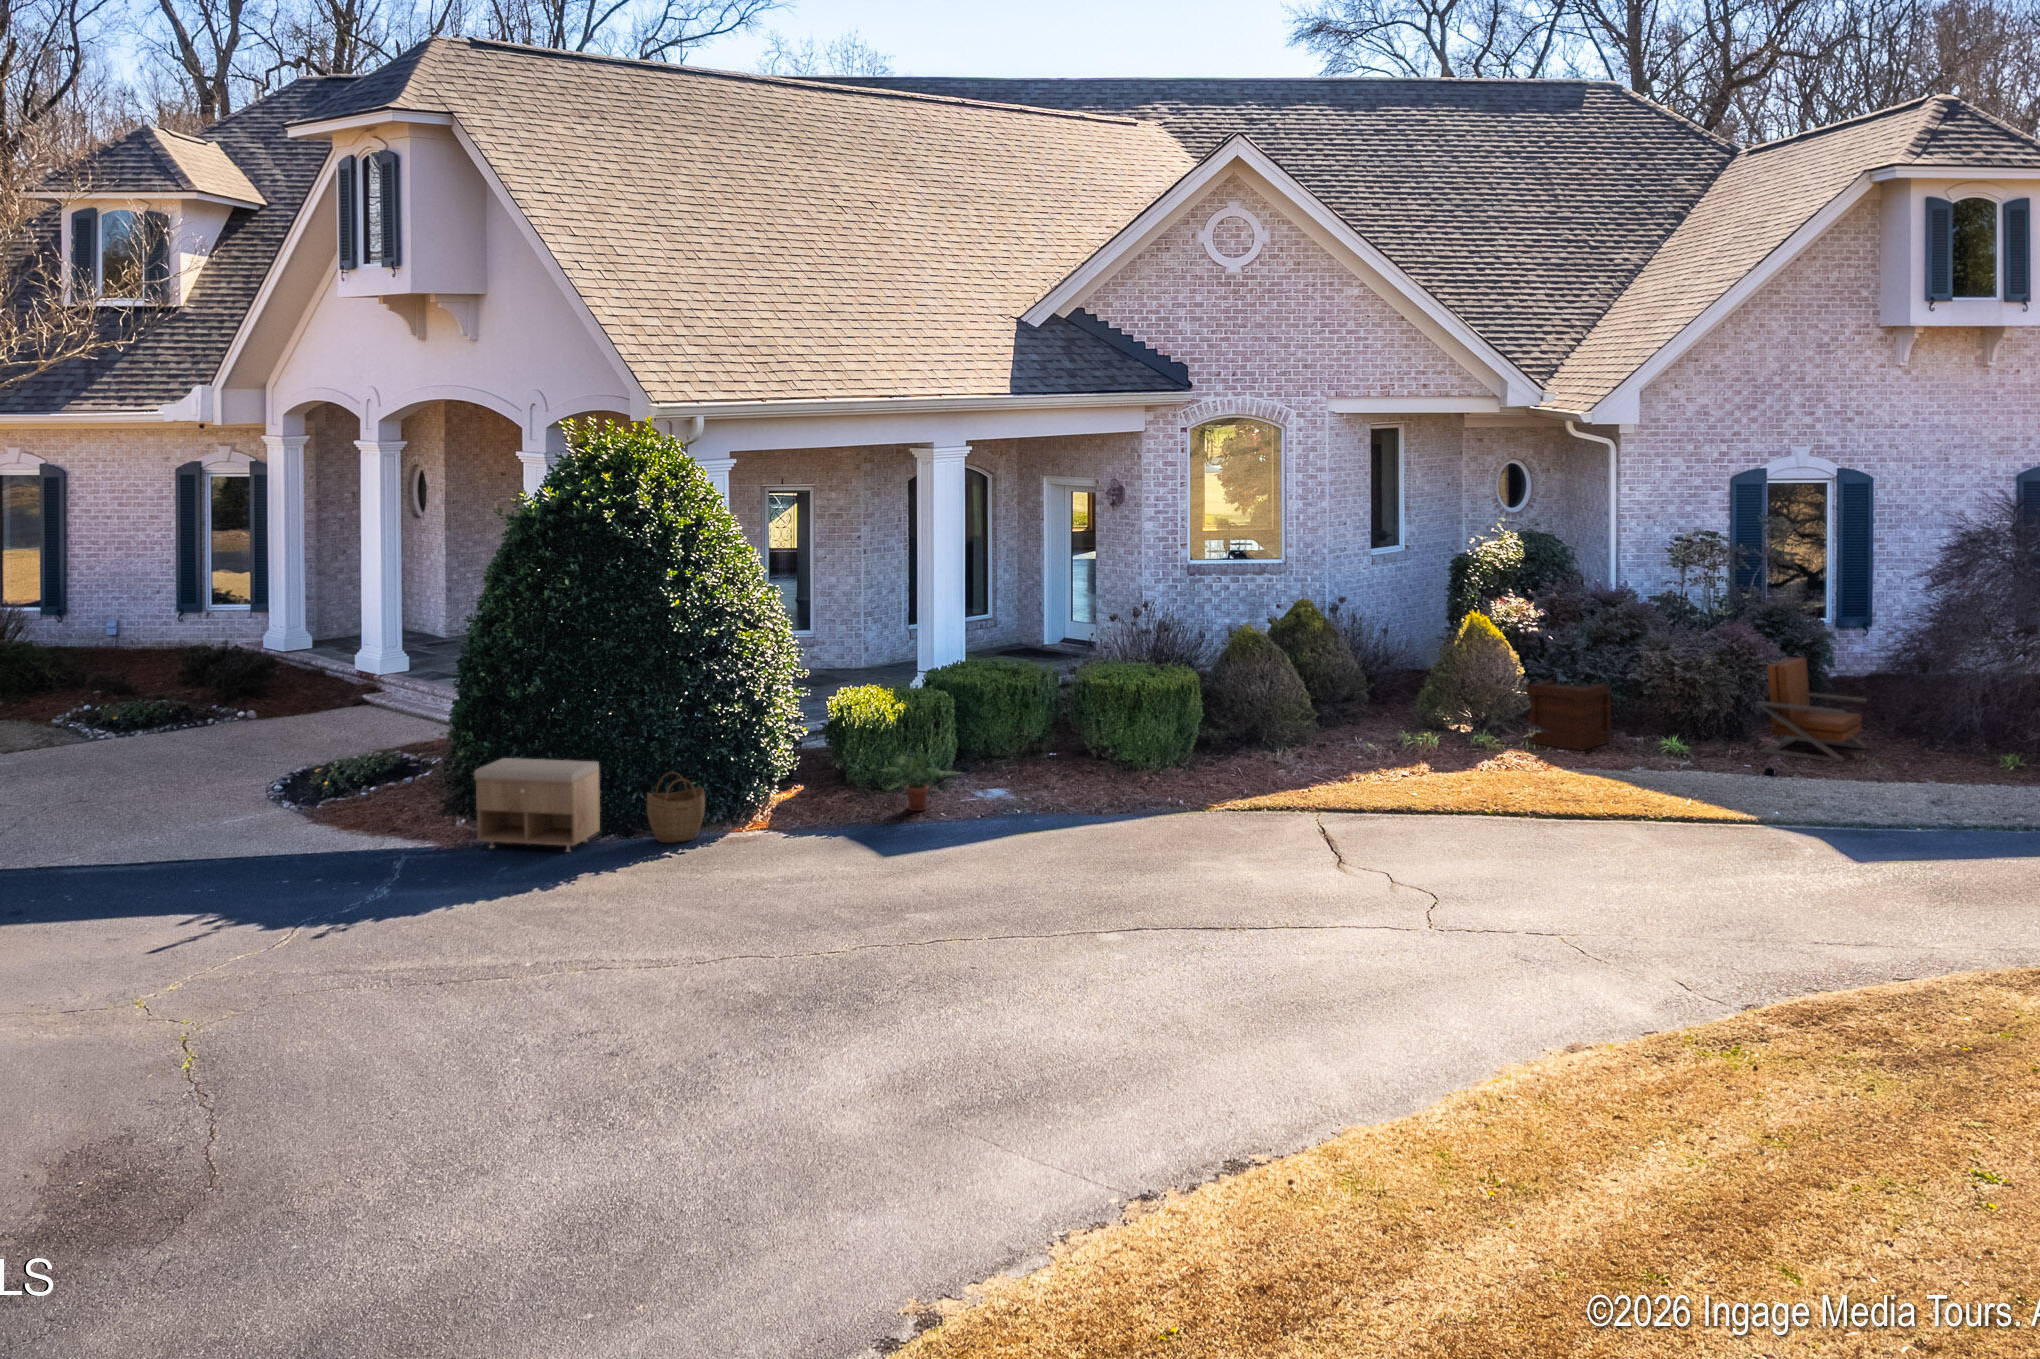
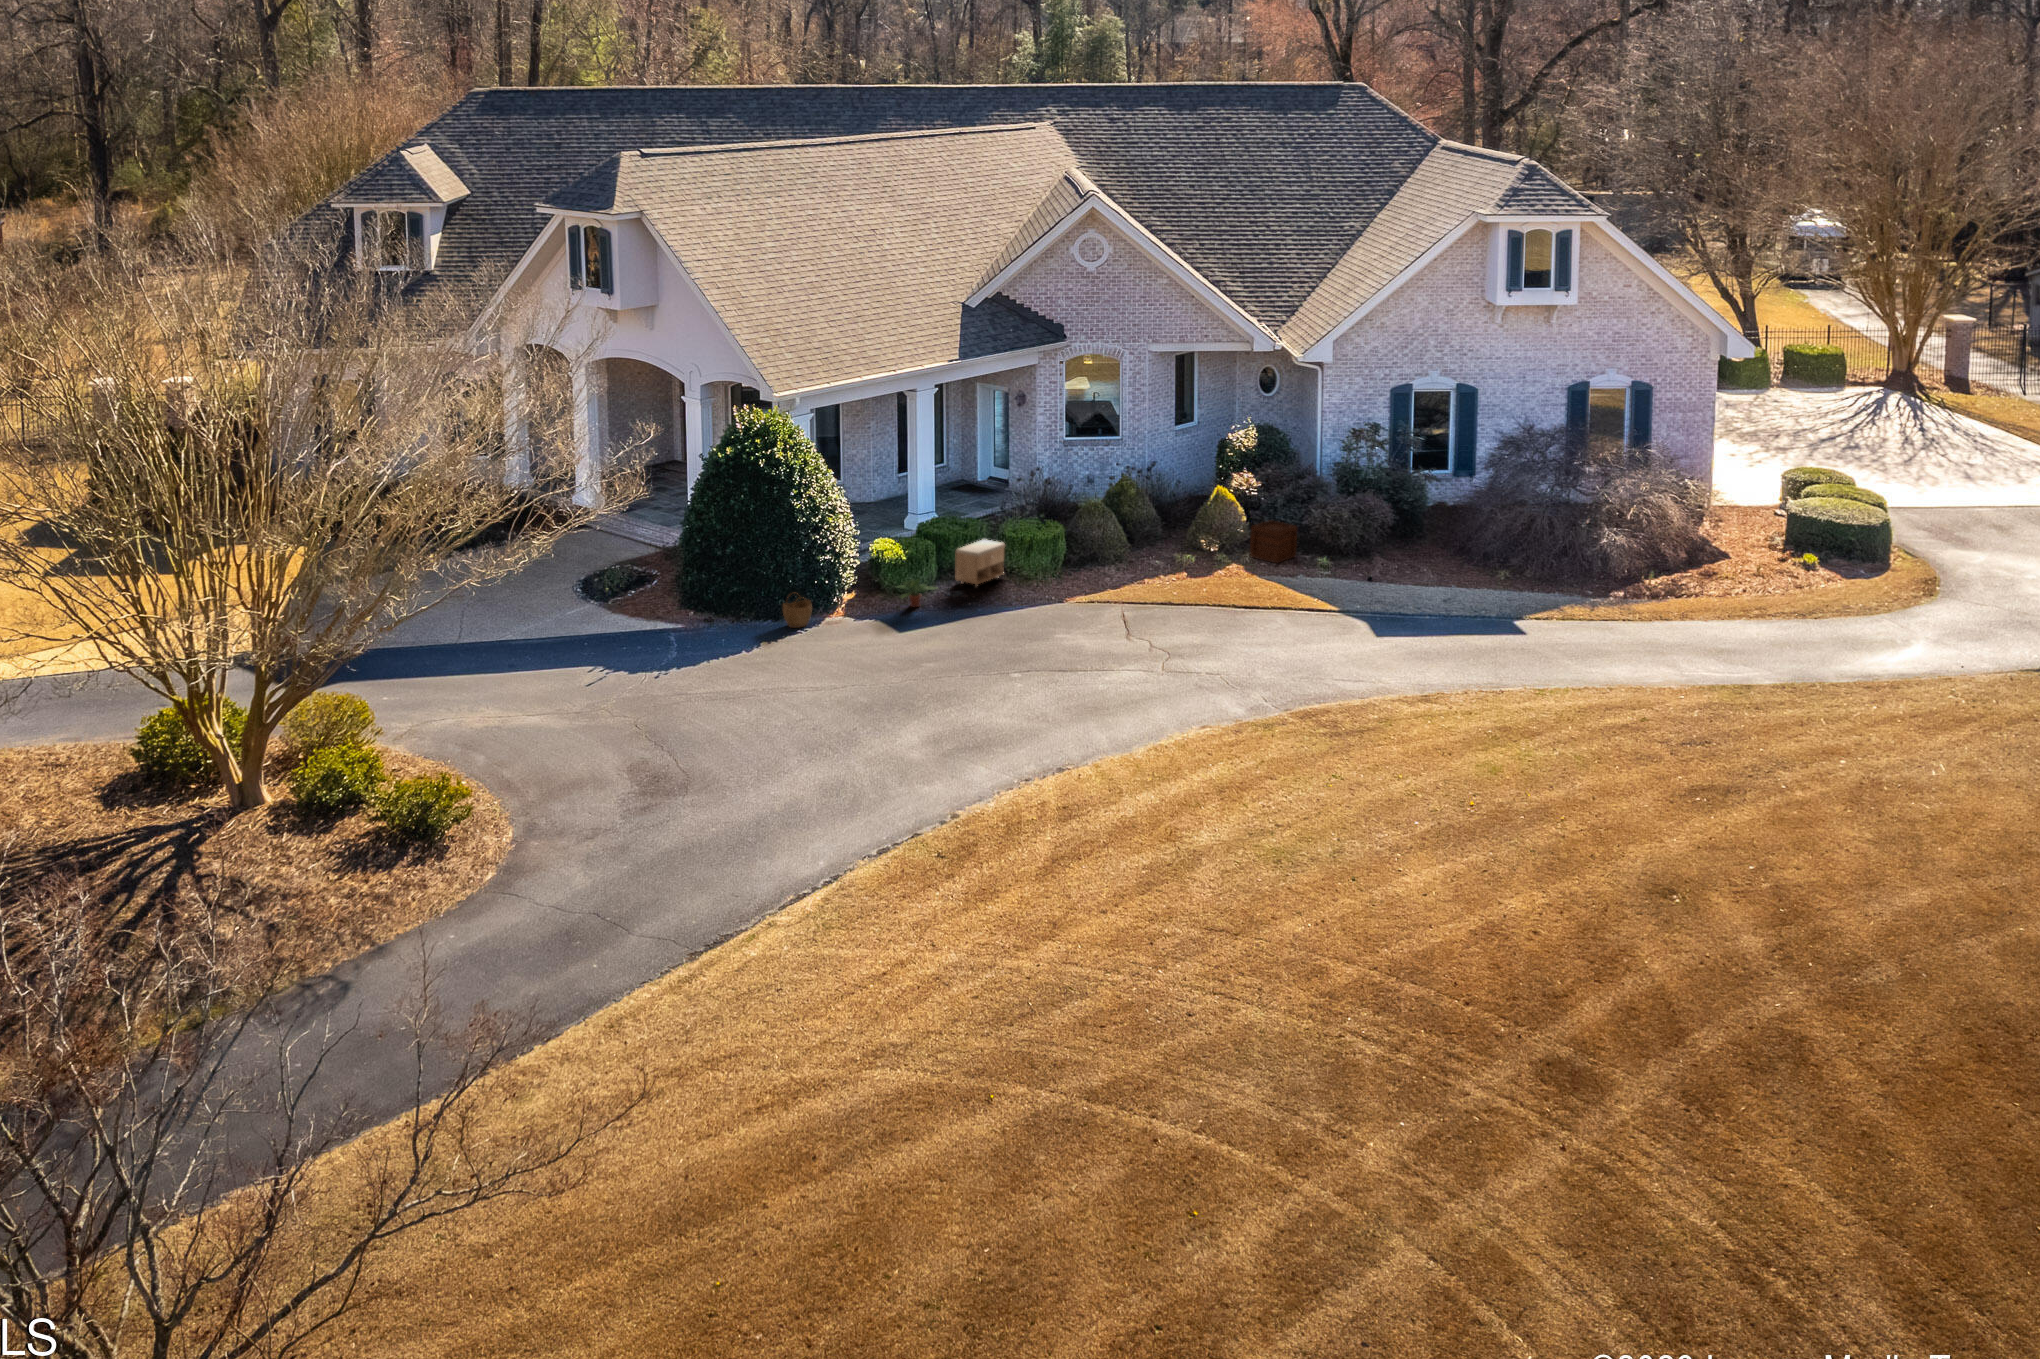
lounge chair: present [1756,658,1867,762] -> none [1373,510,1437,572]
storage bench: present [474,758,600,852] -> present [955,539,1005,586]

